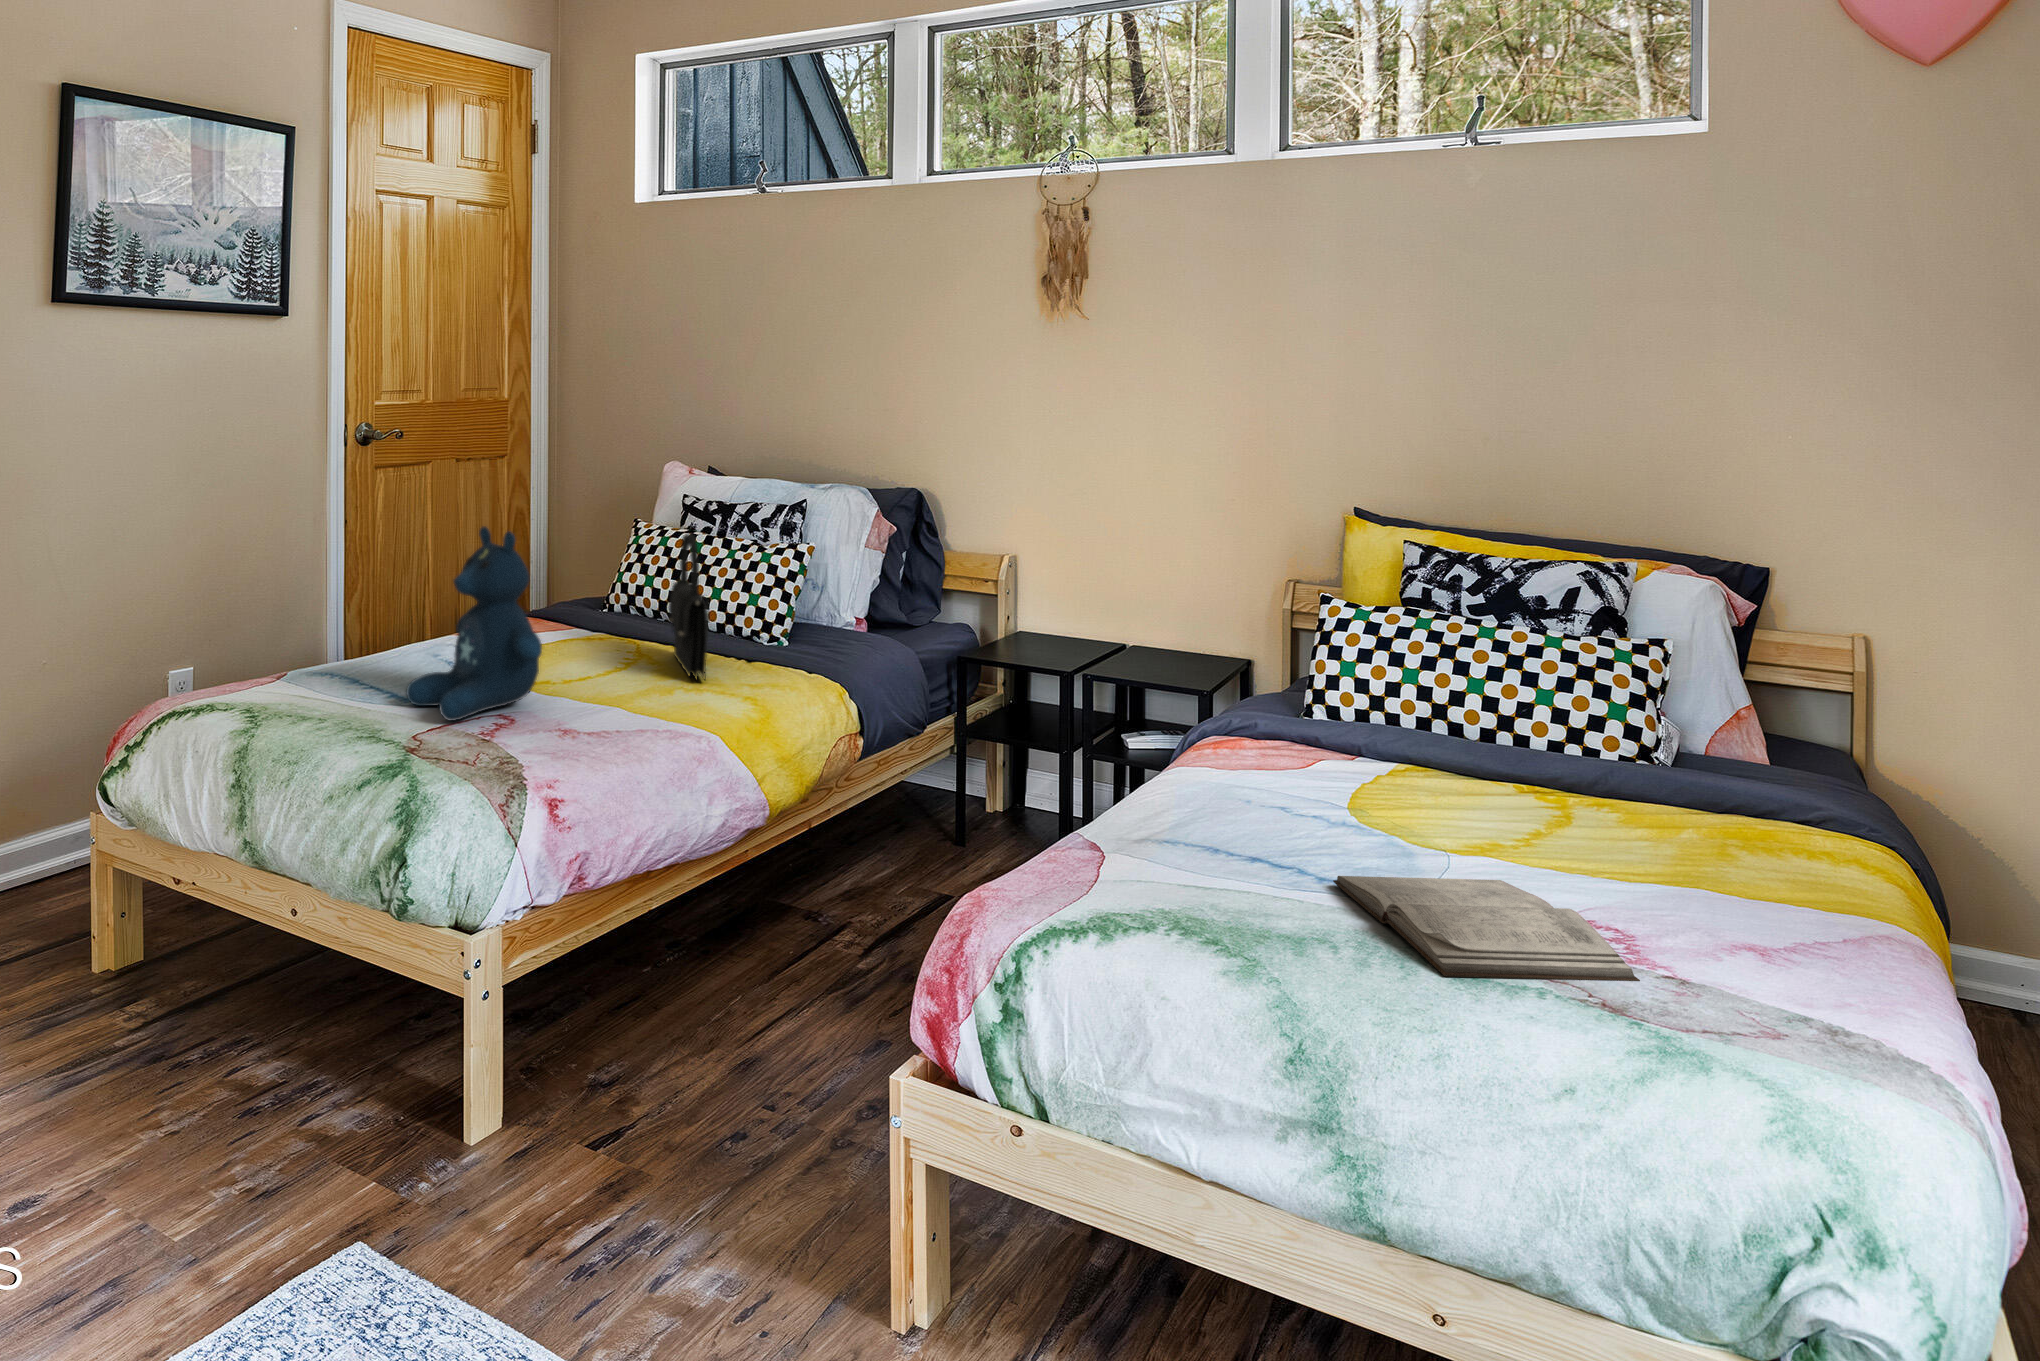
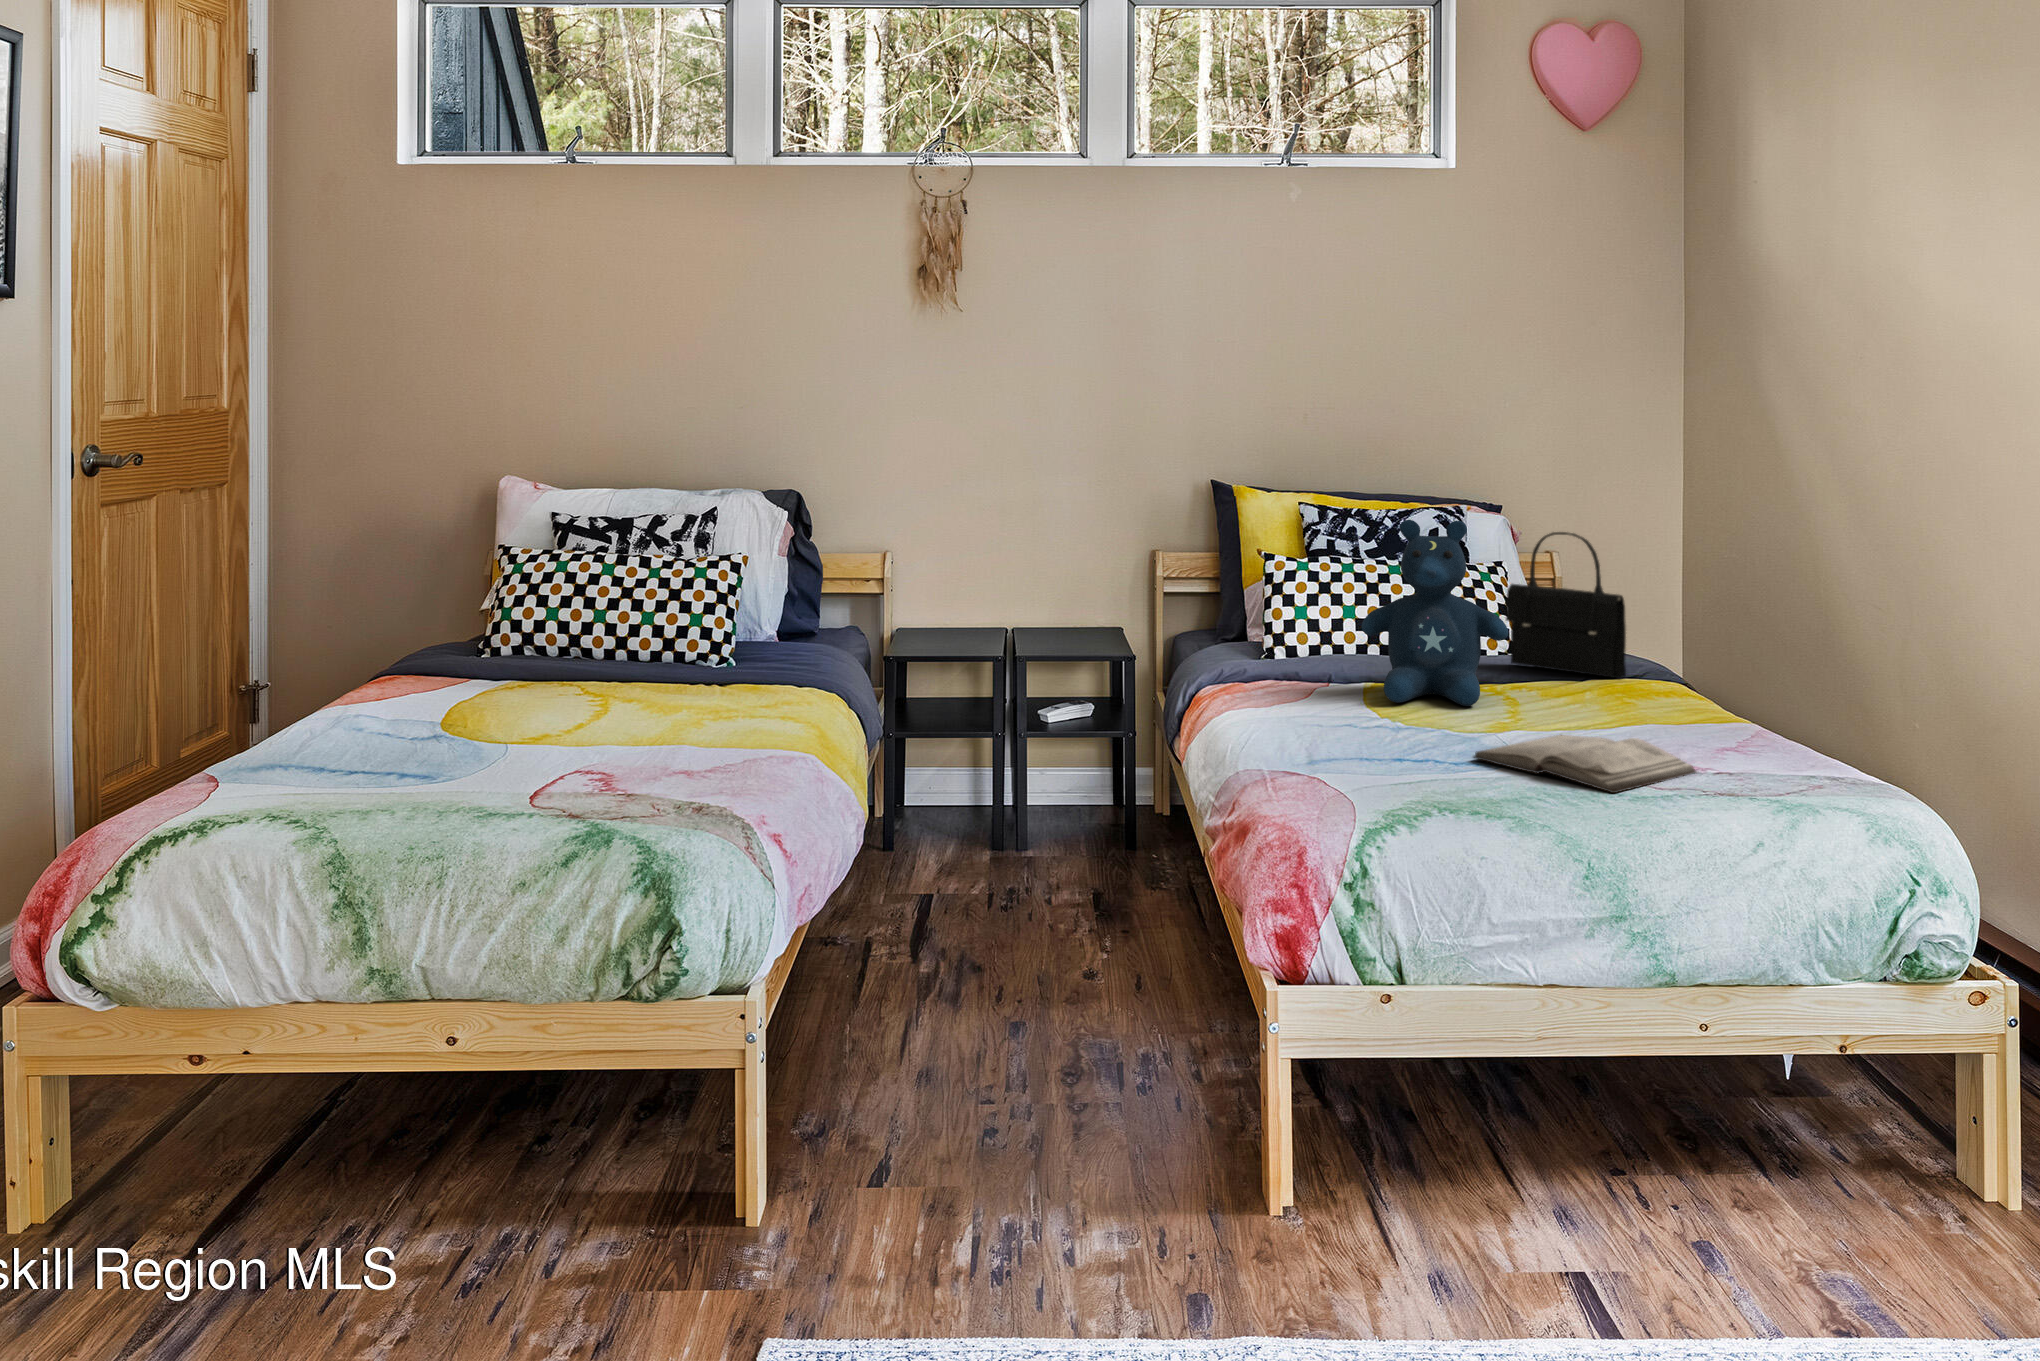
stuffed bear: present [407,526,542,721] -> present [1362,520,1508,706]
handbag: present [669,534,710,679] -> present [1506,532,1626,679]

